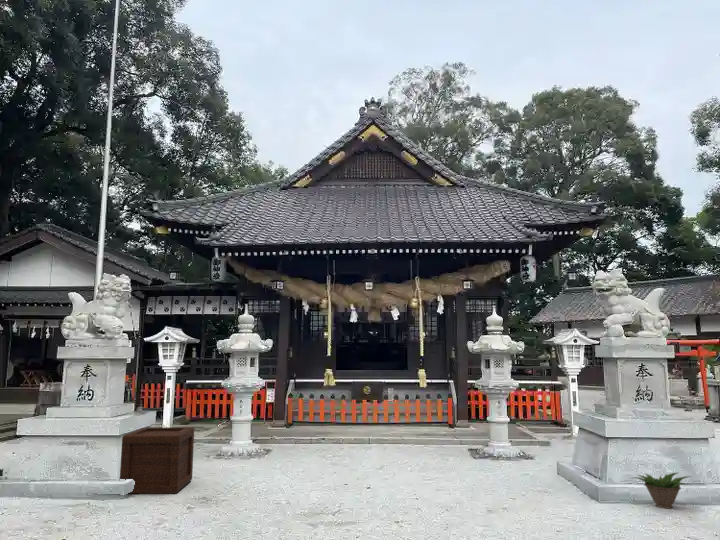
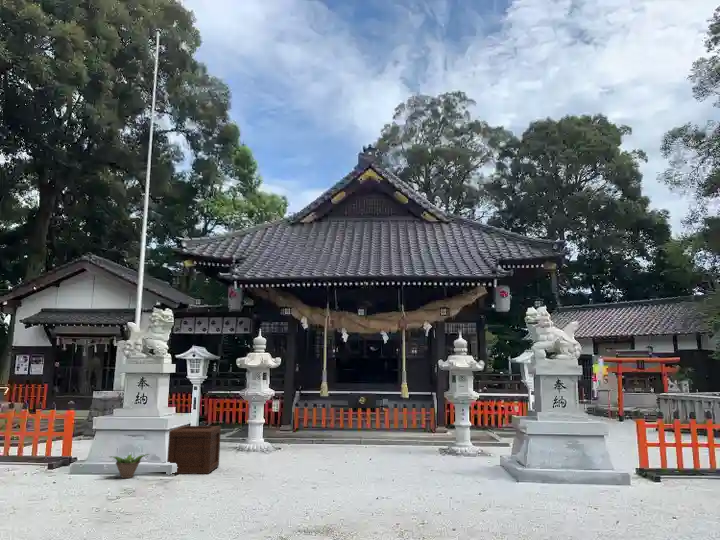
decorative plant: present [634,473,690,508] -> present [111,454,148,478]

